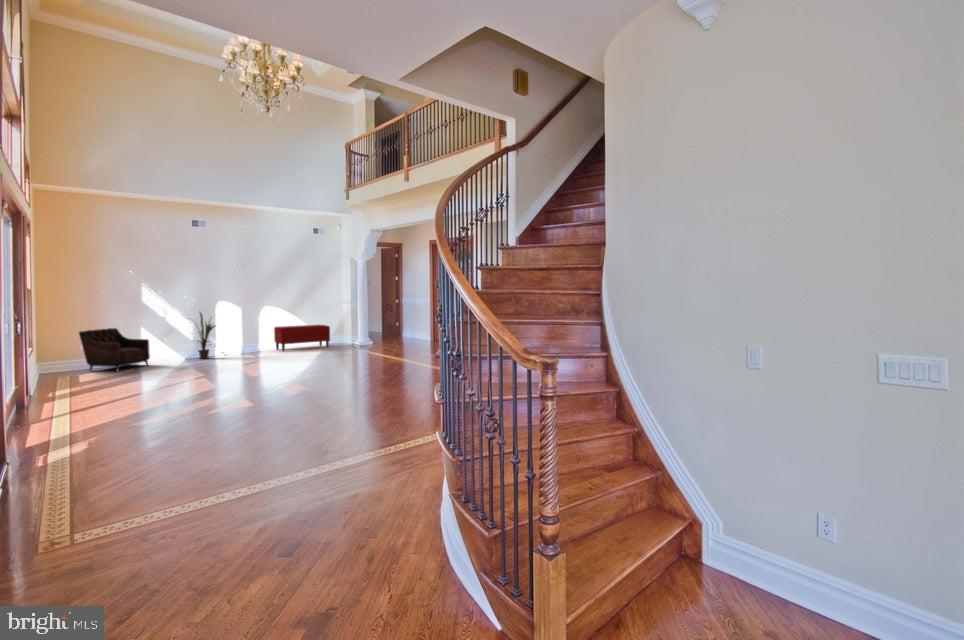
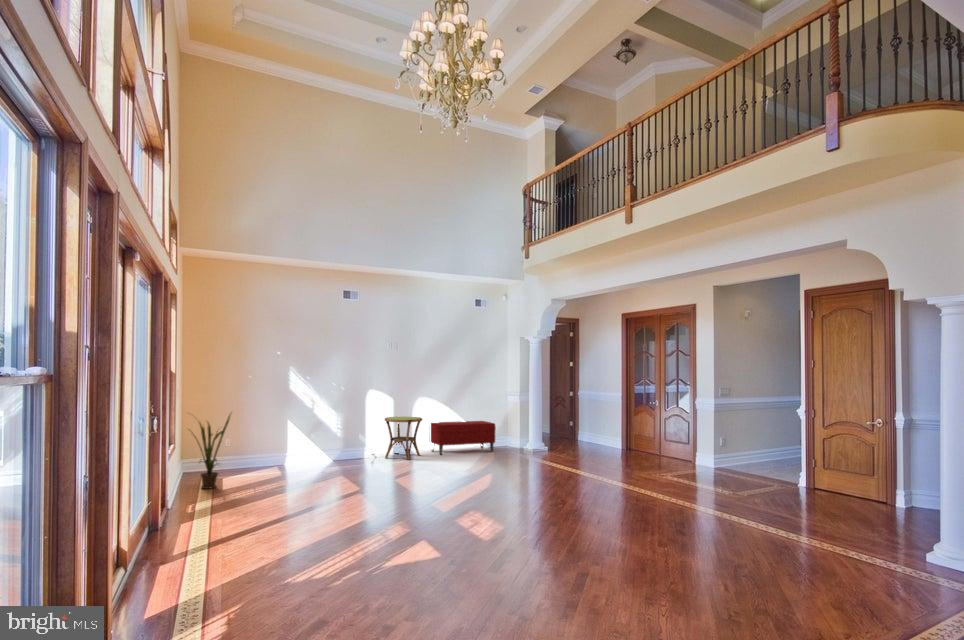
house plant: present [196,312,215,359] -> present [197,414,231,489]
side table: none [232,323,265,356] -> present [385,417,422,460]
armchair: present [79,328,150,371] -> none [226,420,296,476]

